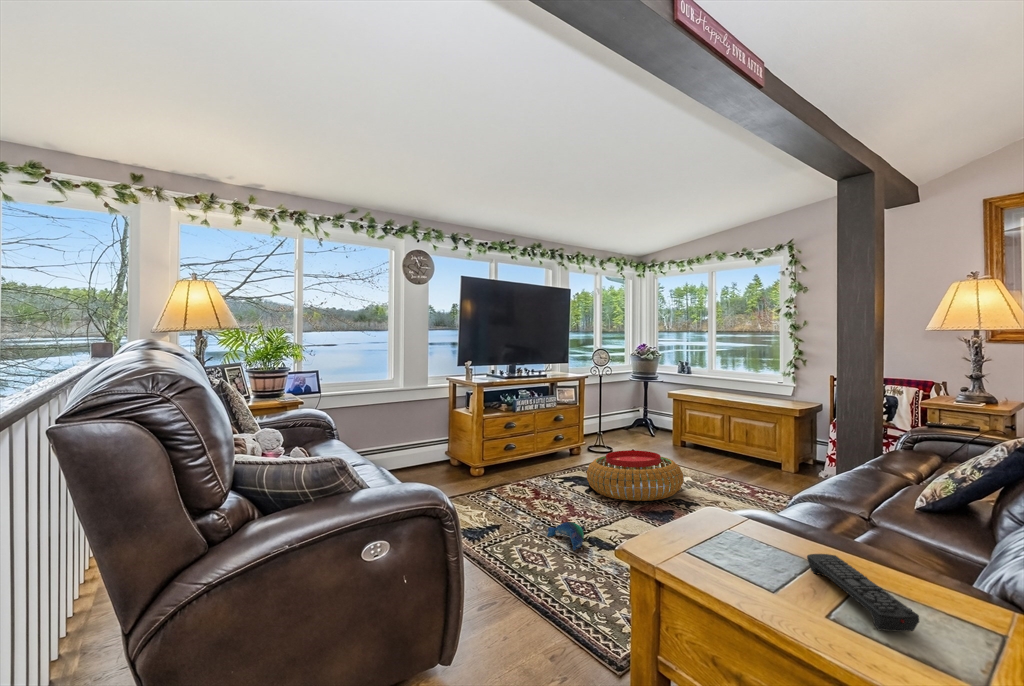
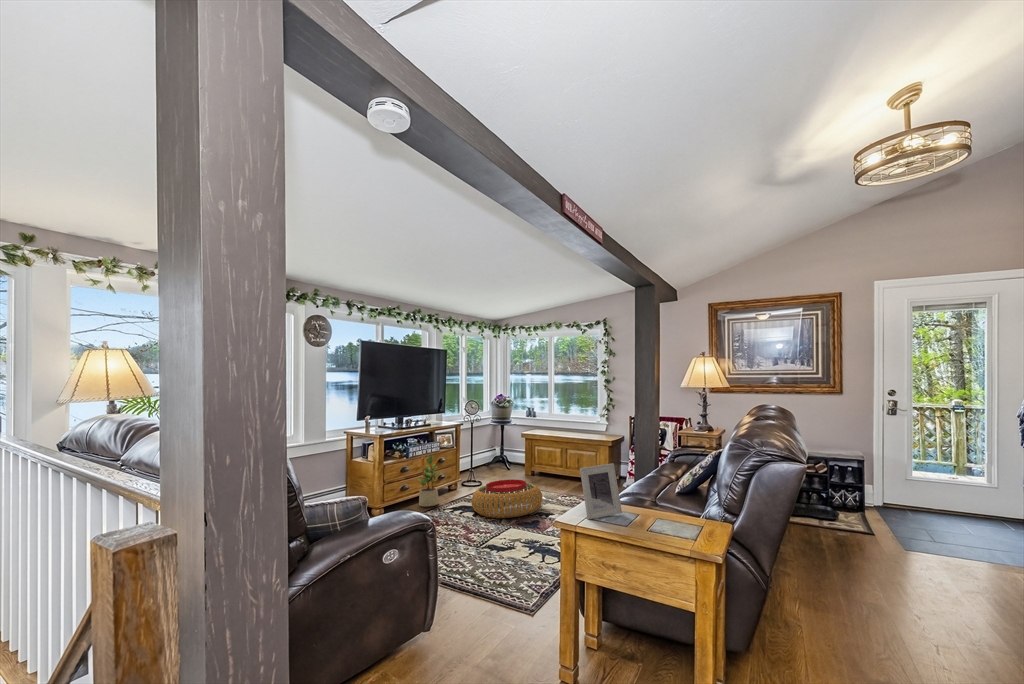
potted plant: none [525,412,554,473] -> present [418,455,441,506]
picture frame: none [695,448,784,550] -> present [580,464,622,519]
plush toy: present [547,522,585,551] -> none [456,536,486,555]
remote control: present [807,554,919,632] -> none [633,512,675,535]

